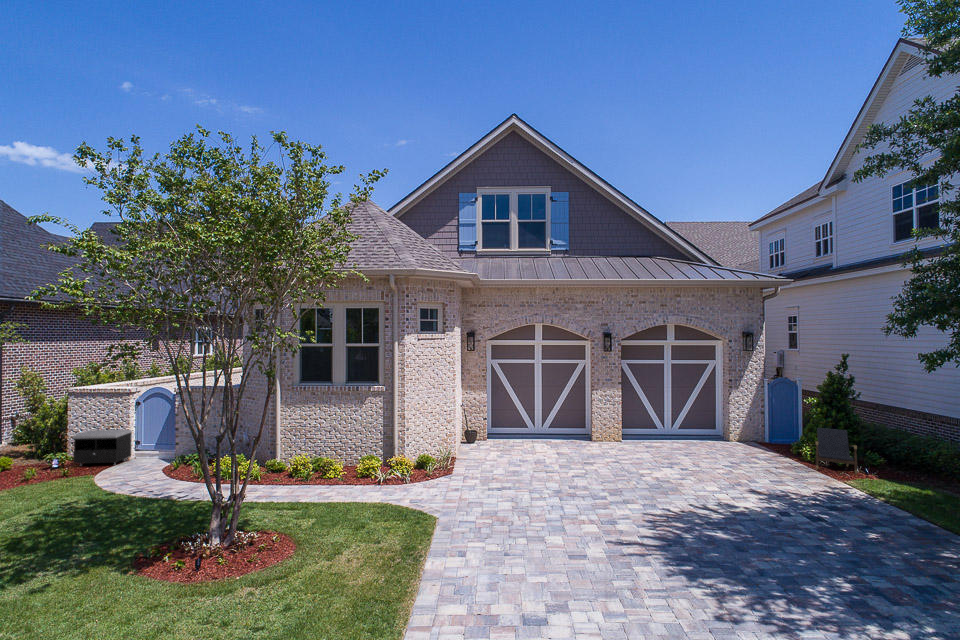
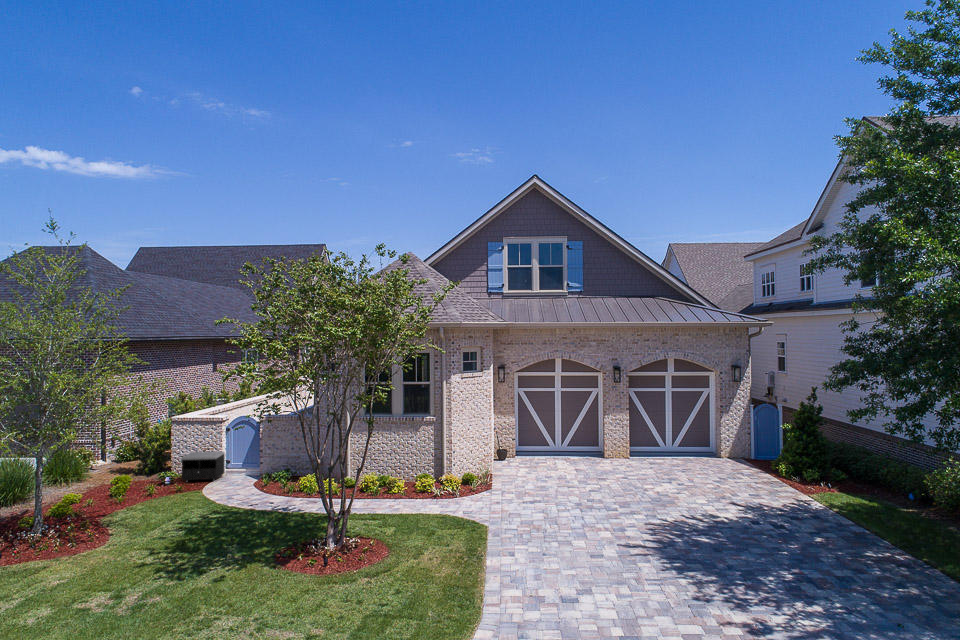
lounge chair: present [815,428,857,474] -> none [789,450,822,489]

